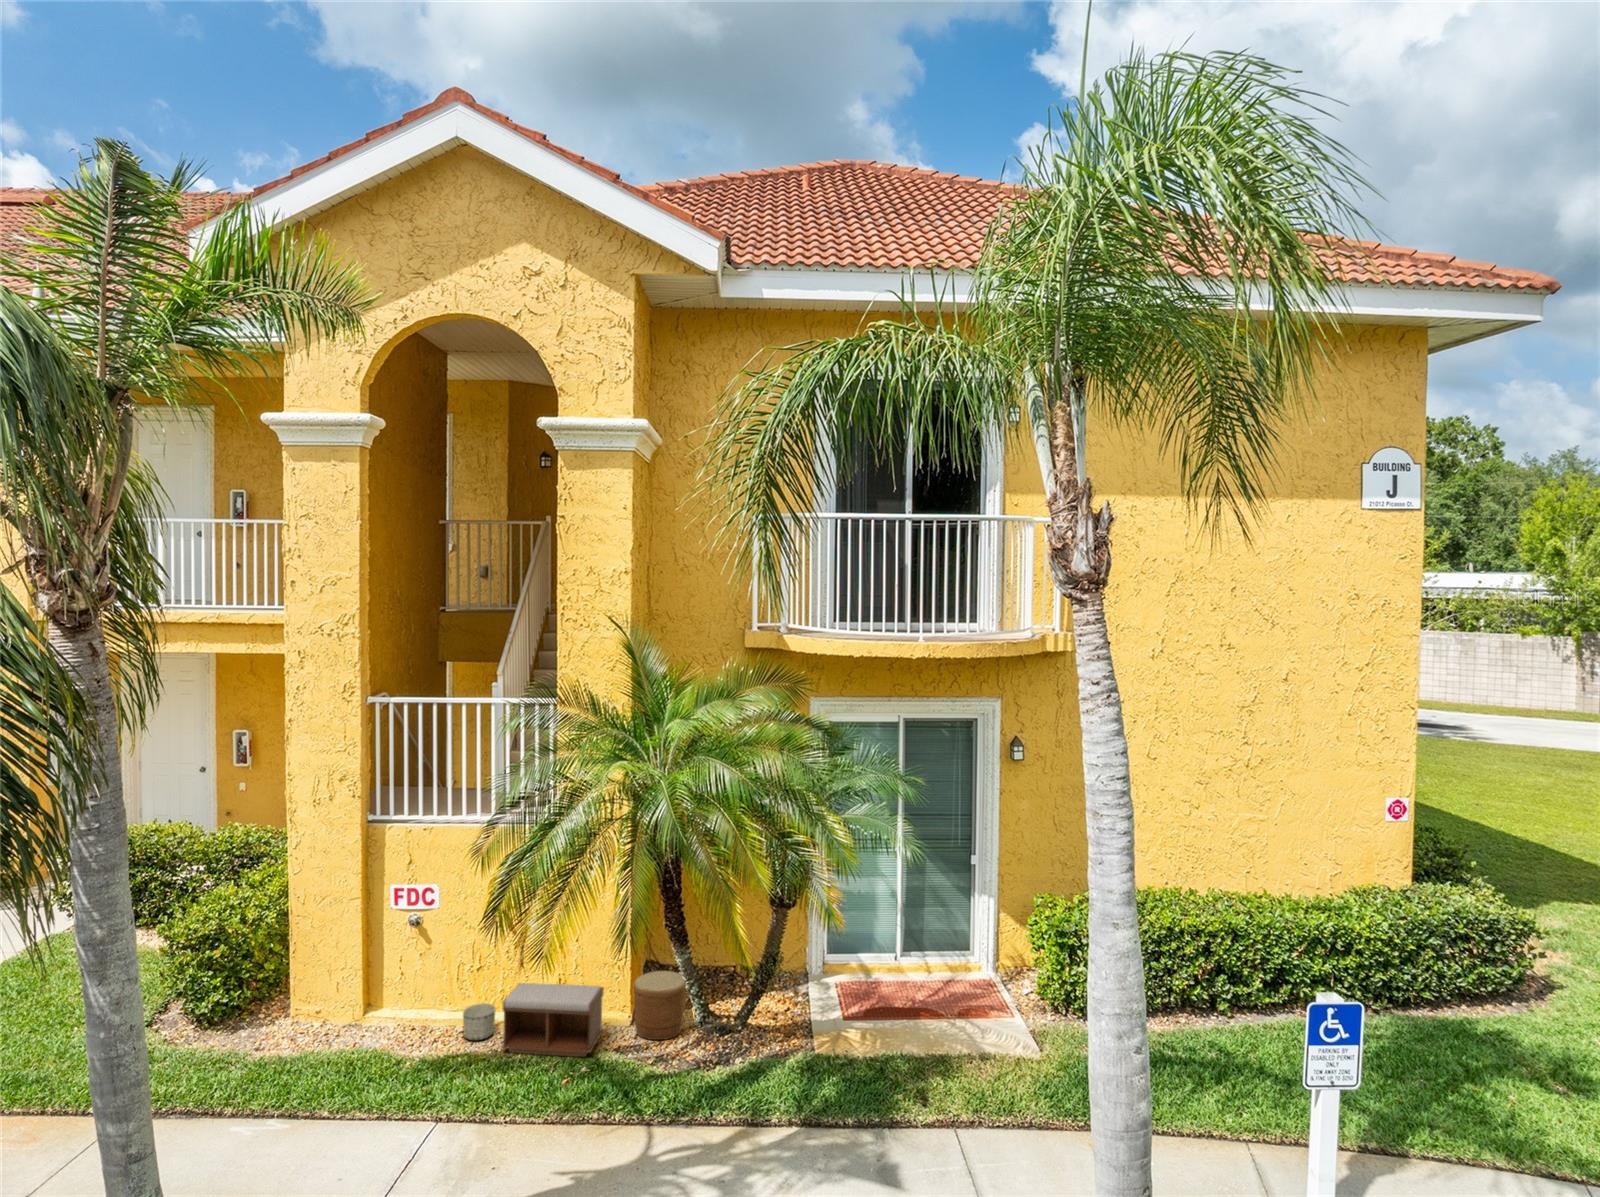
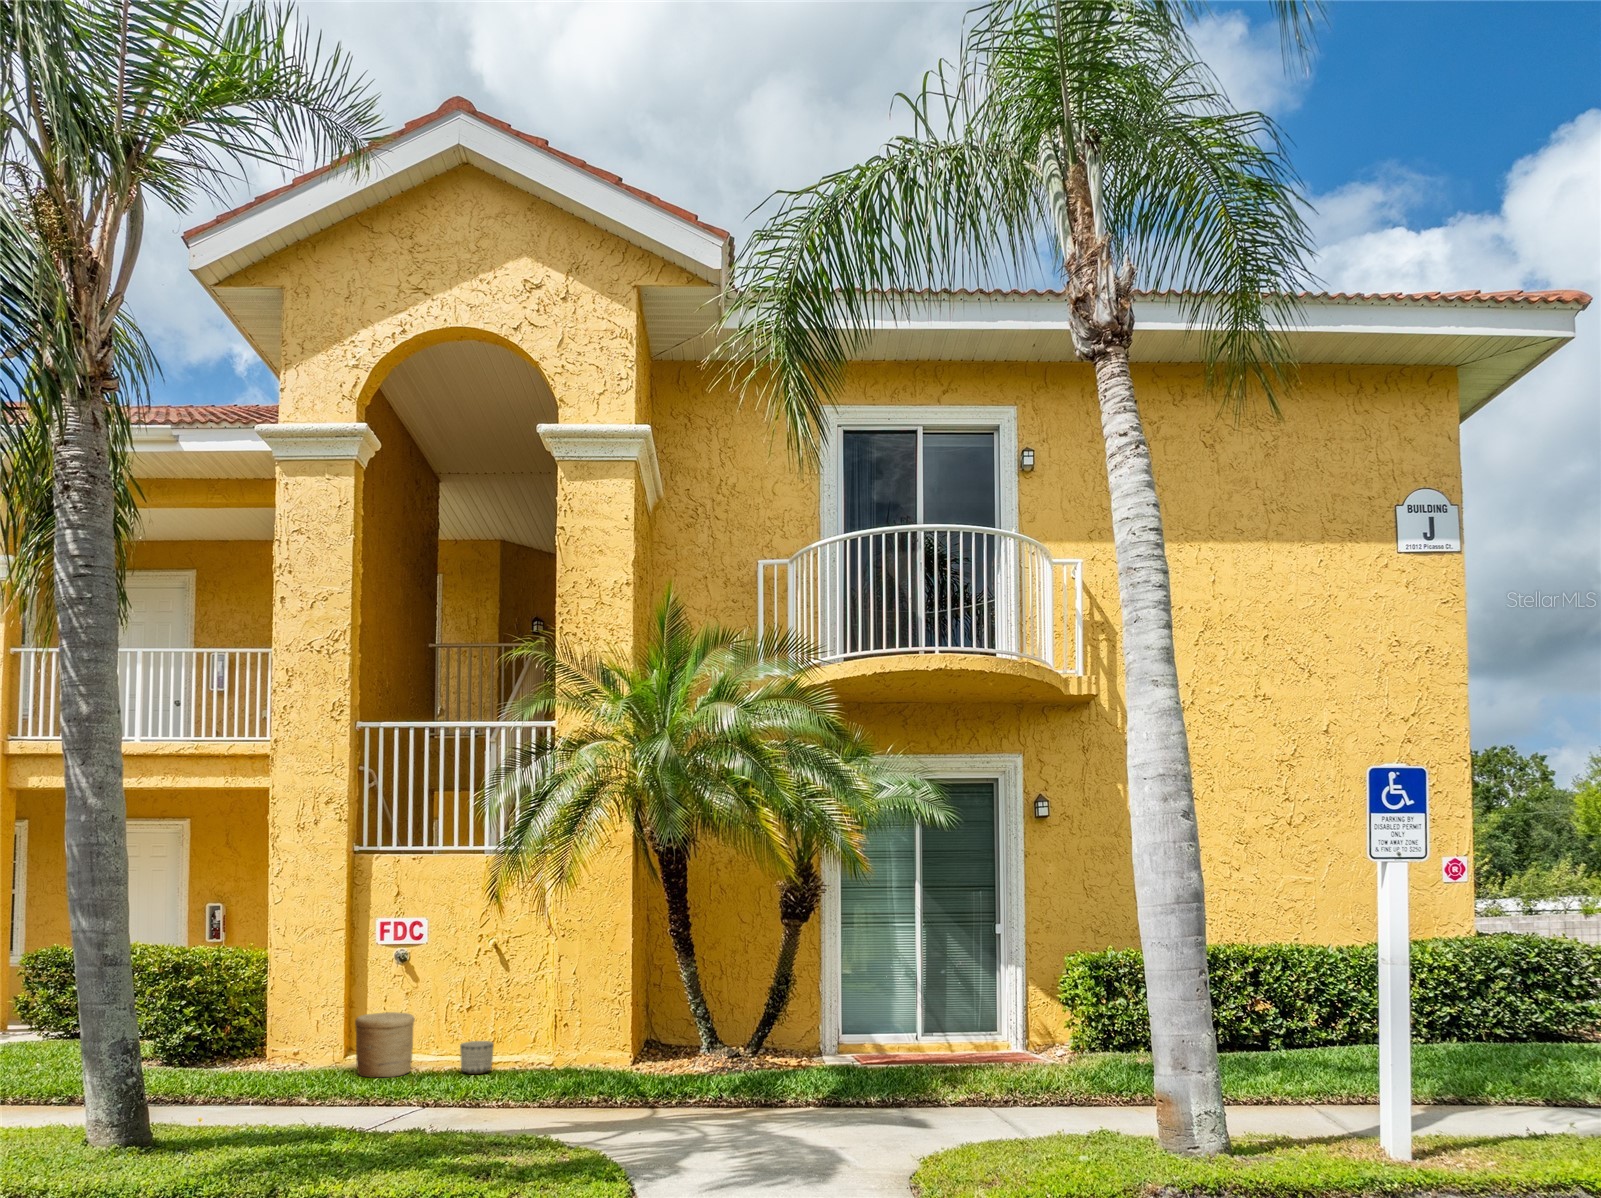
woven basket: present [634,971,686,1040] -> present [355,1012,415,1078]
bench: present [502,983,604,1057] -> none [506,1014,609,1080]

